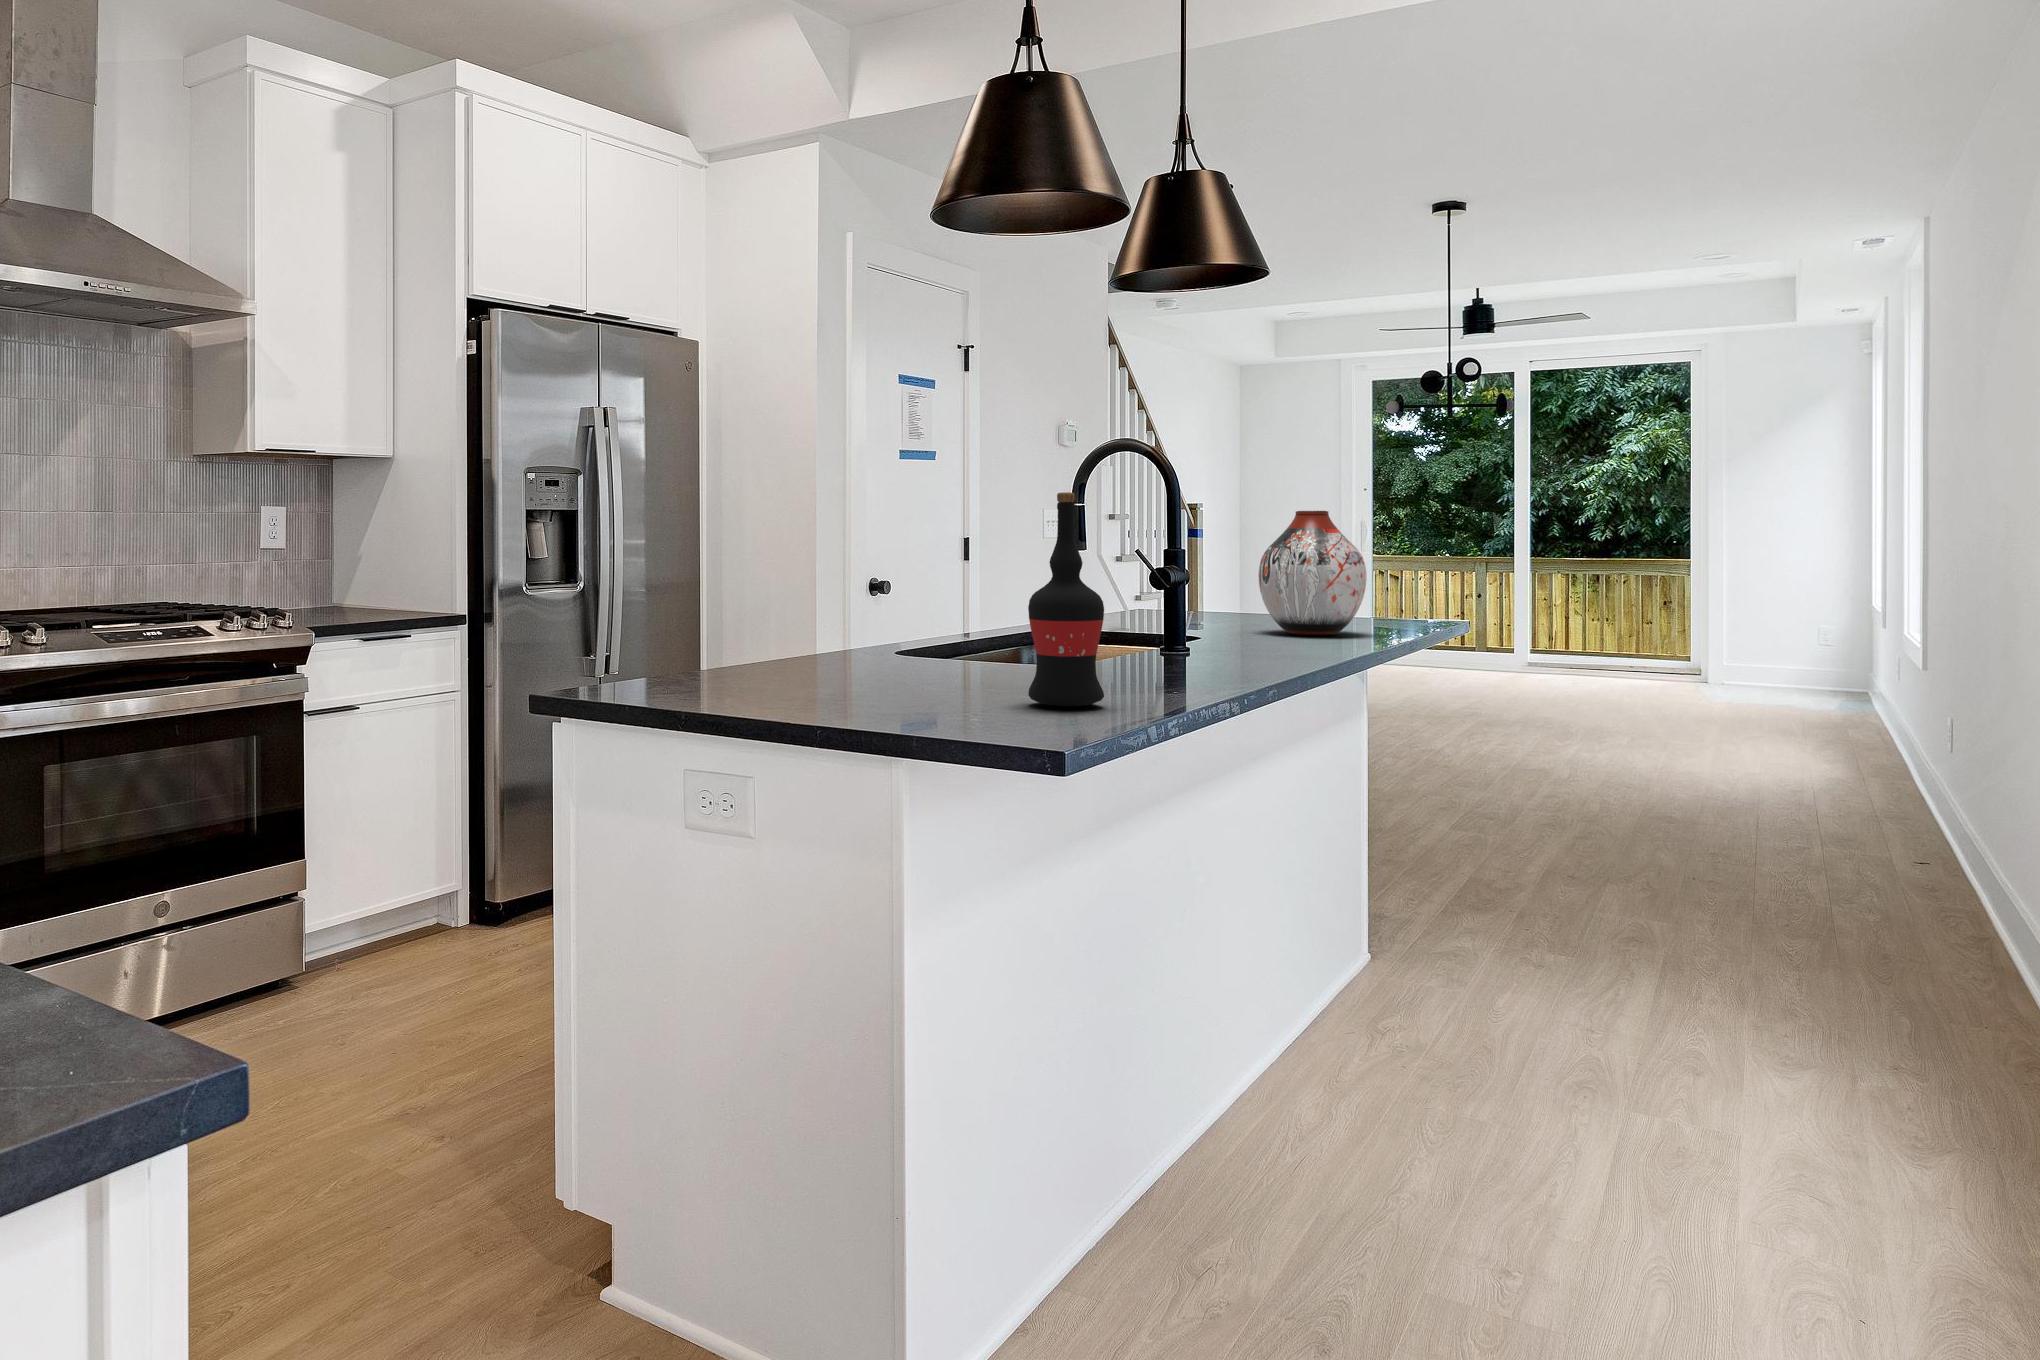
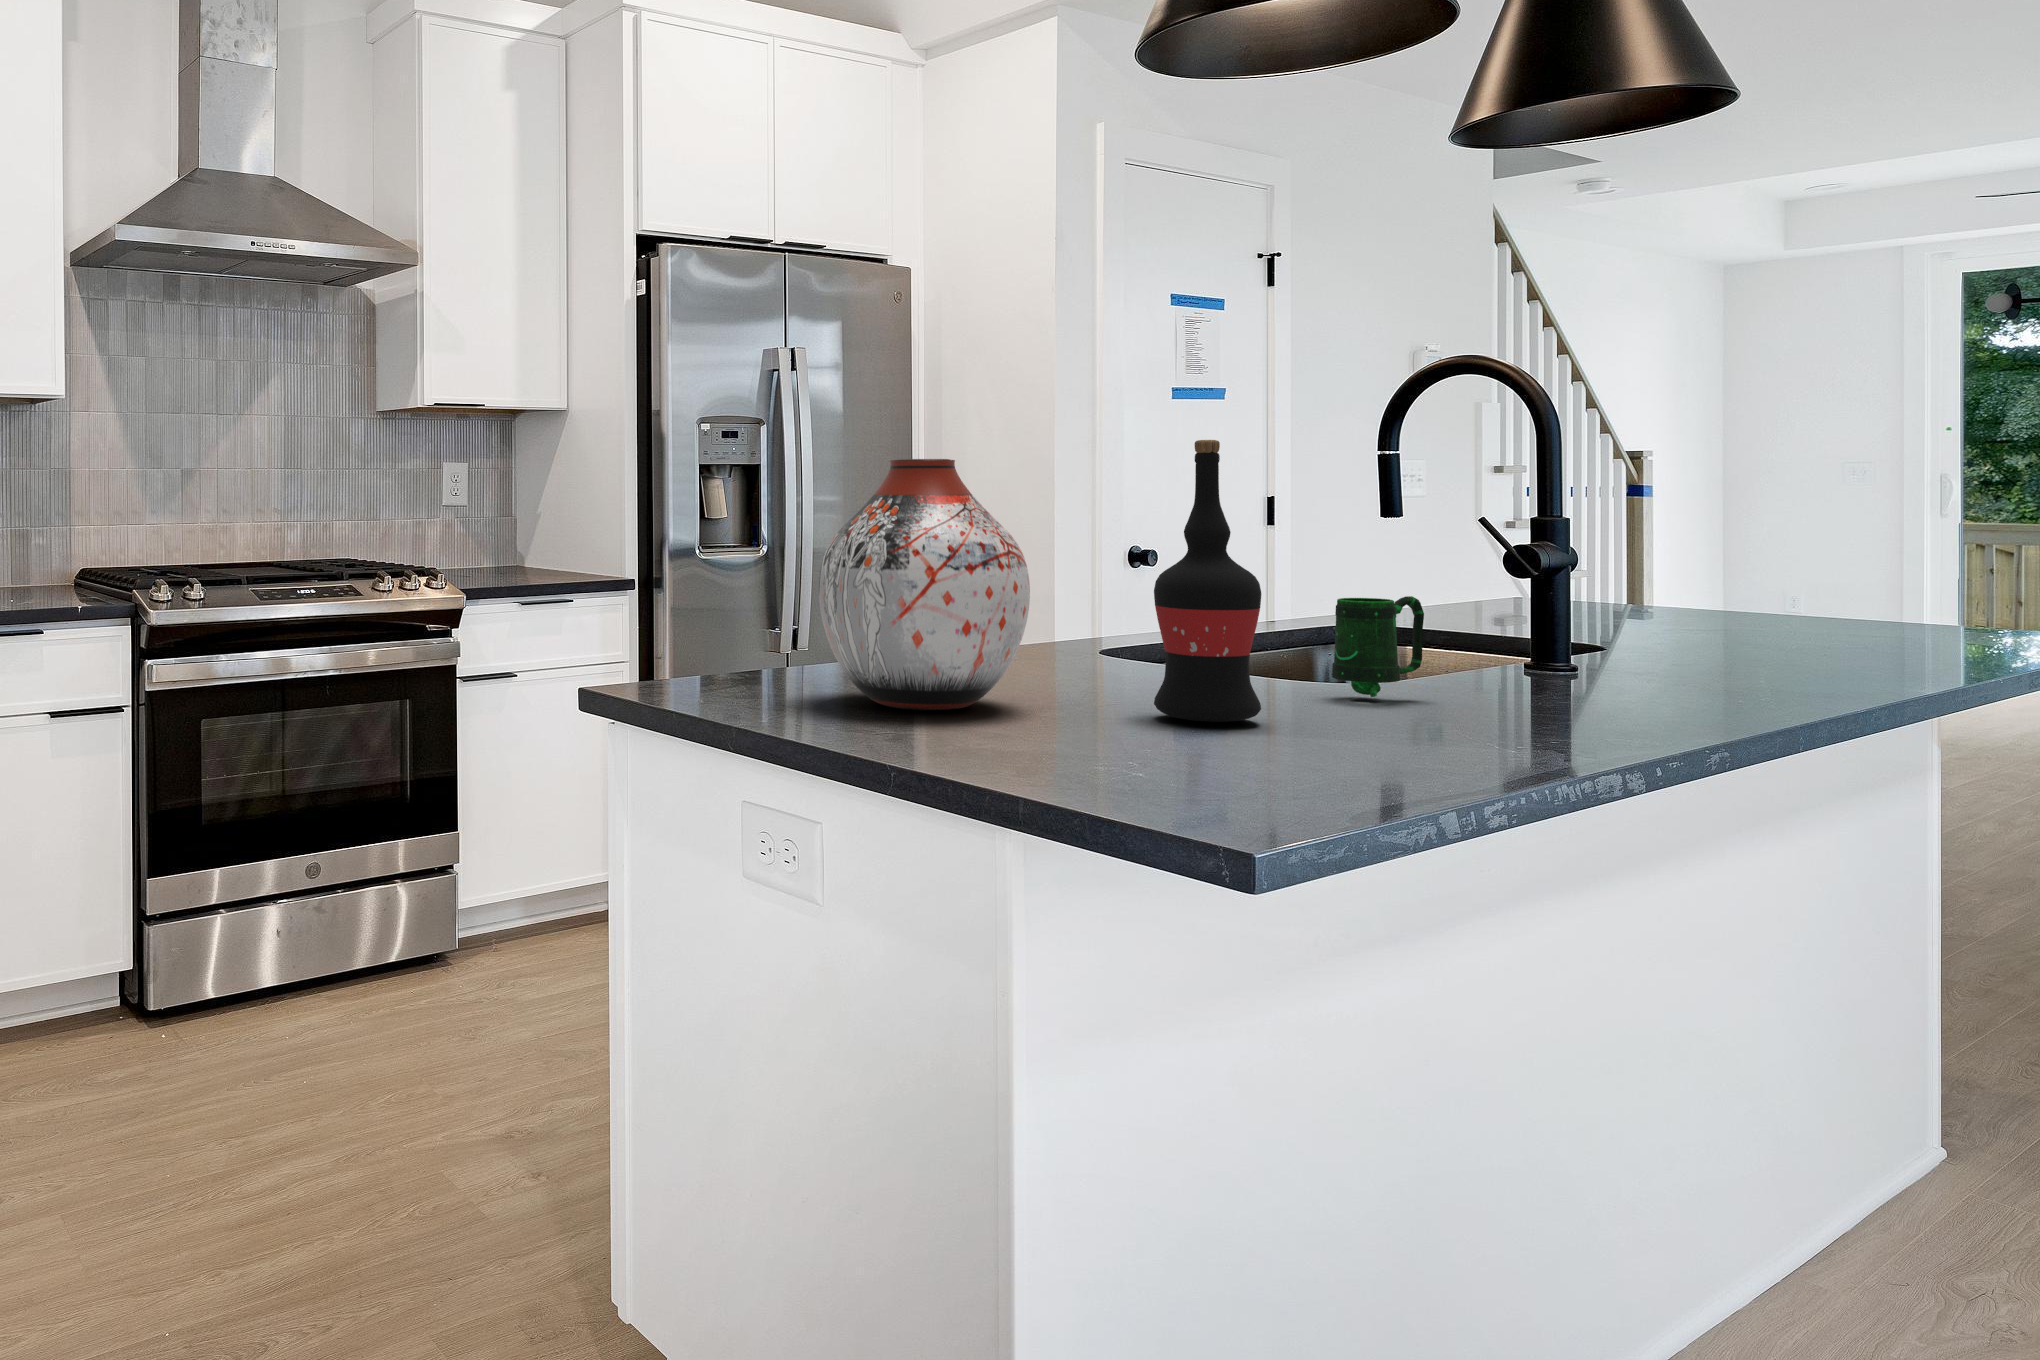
vase: present [1259,511,1367,635] -> present [819,459,1030,710]
mug: none [1128,609,1187,688] -> present [1332,596,1424,697]

